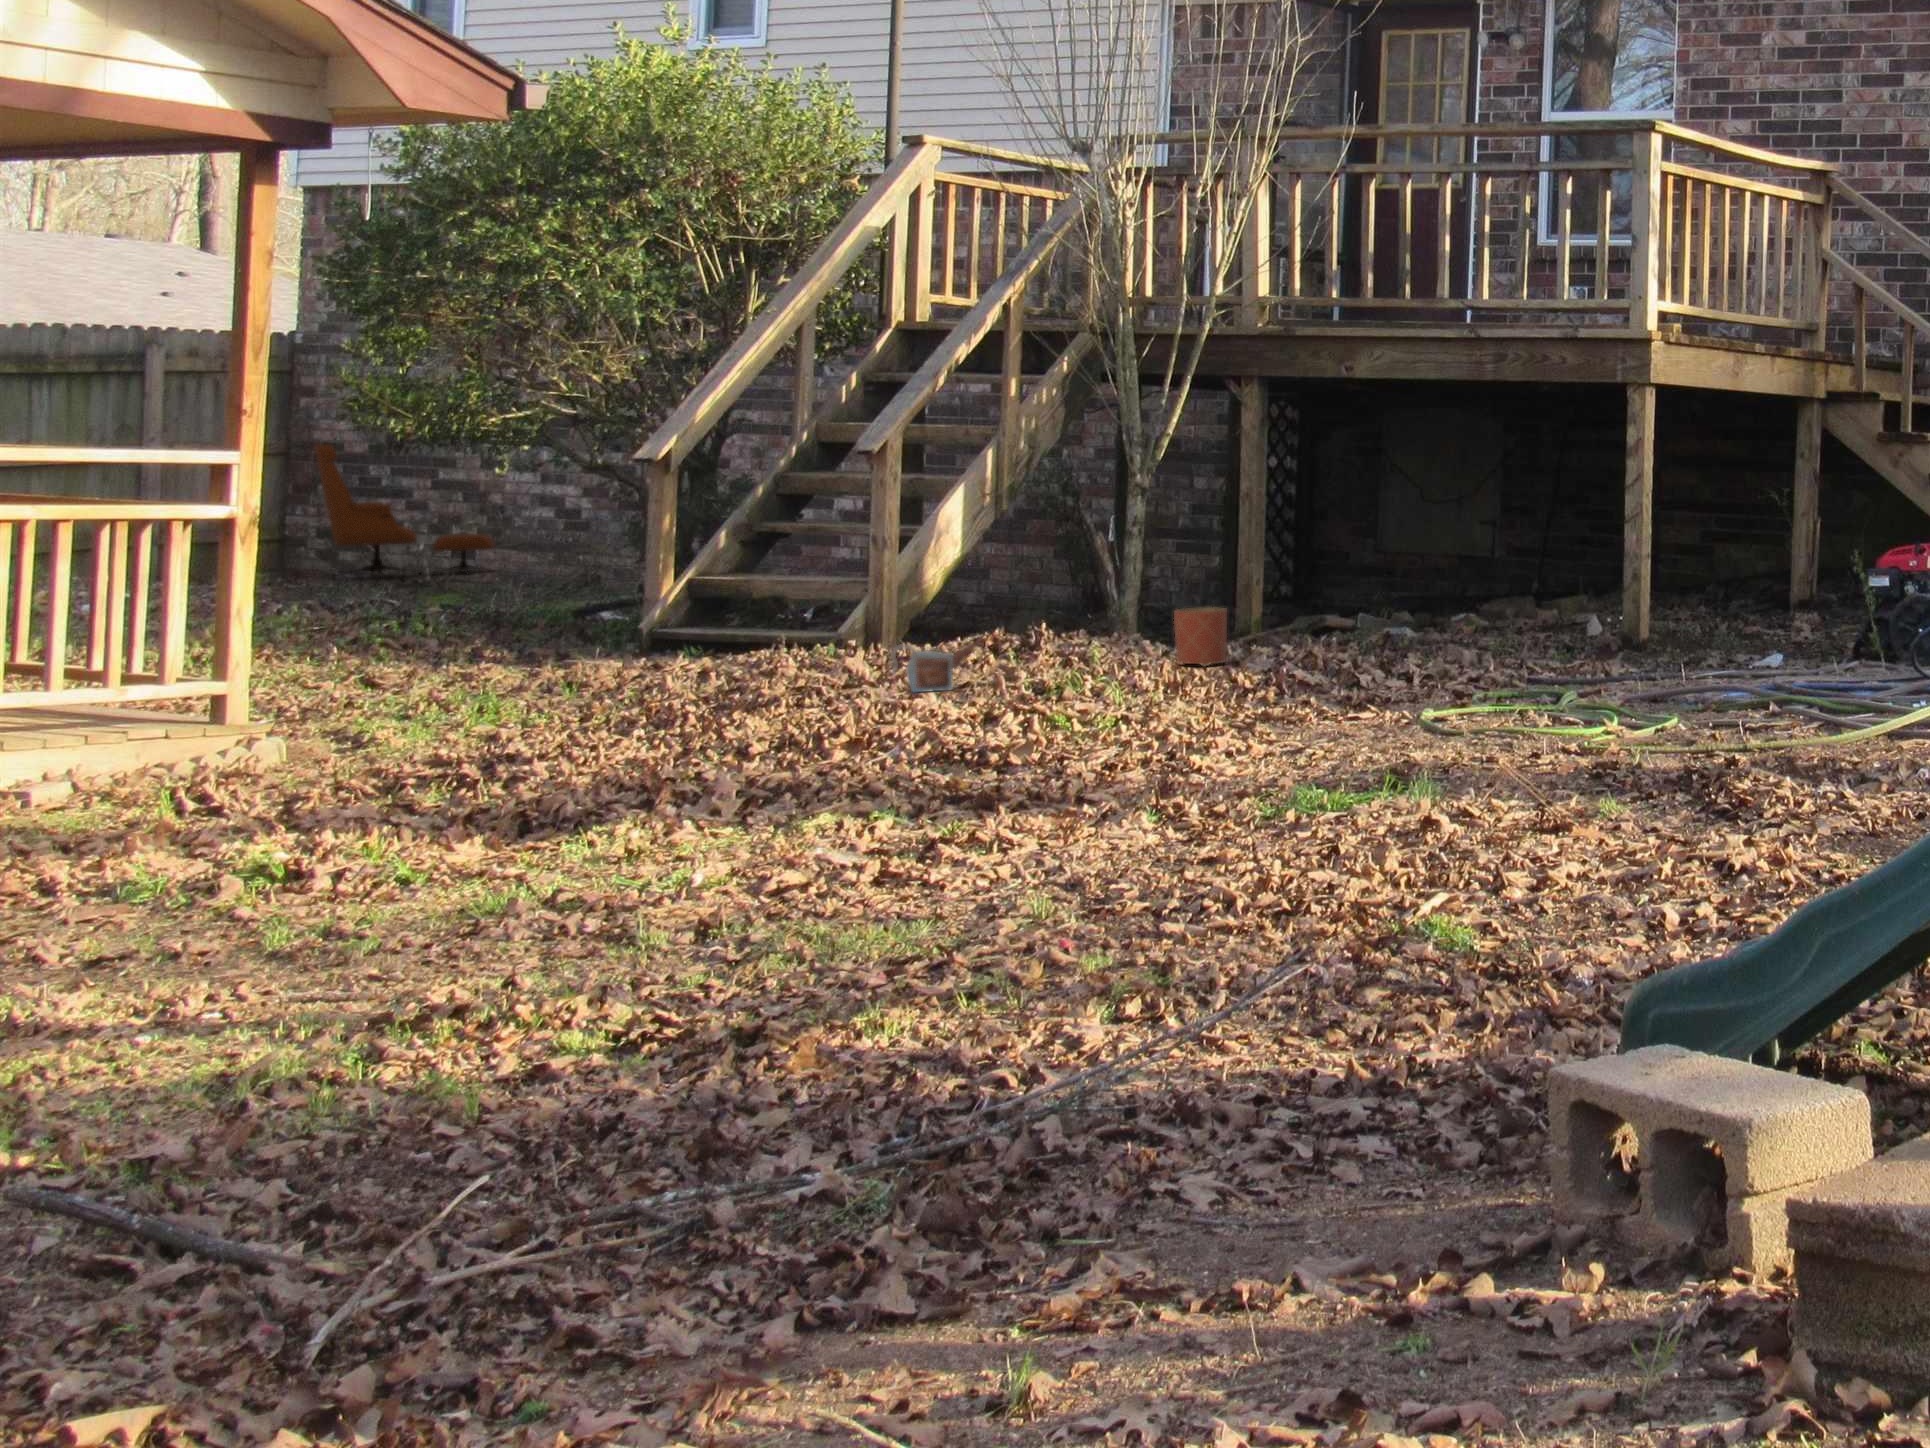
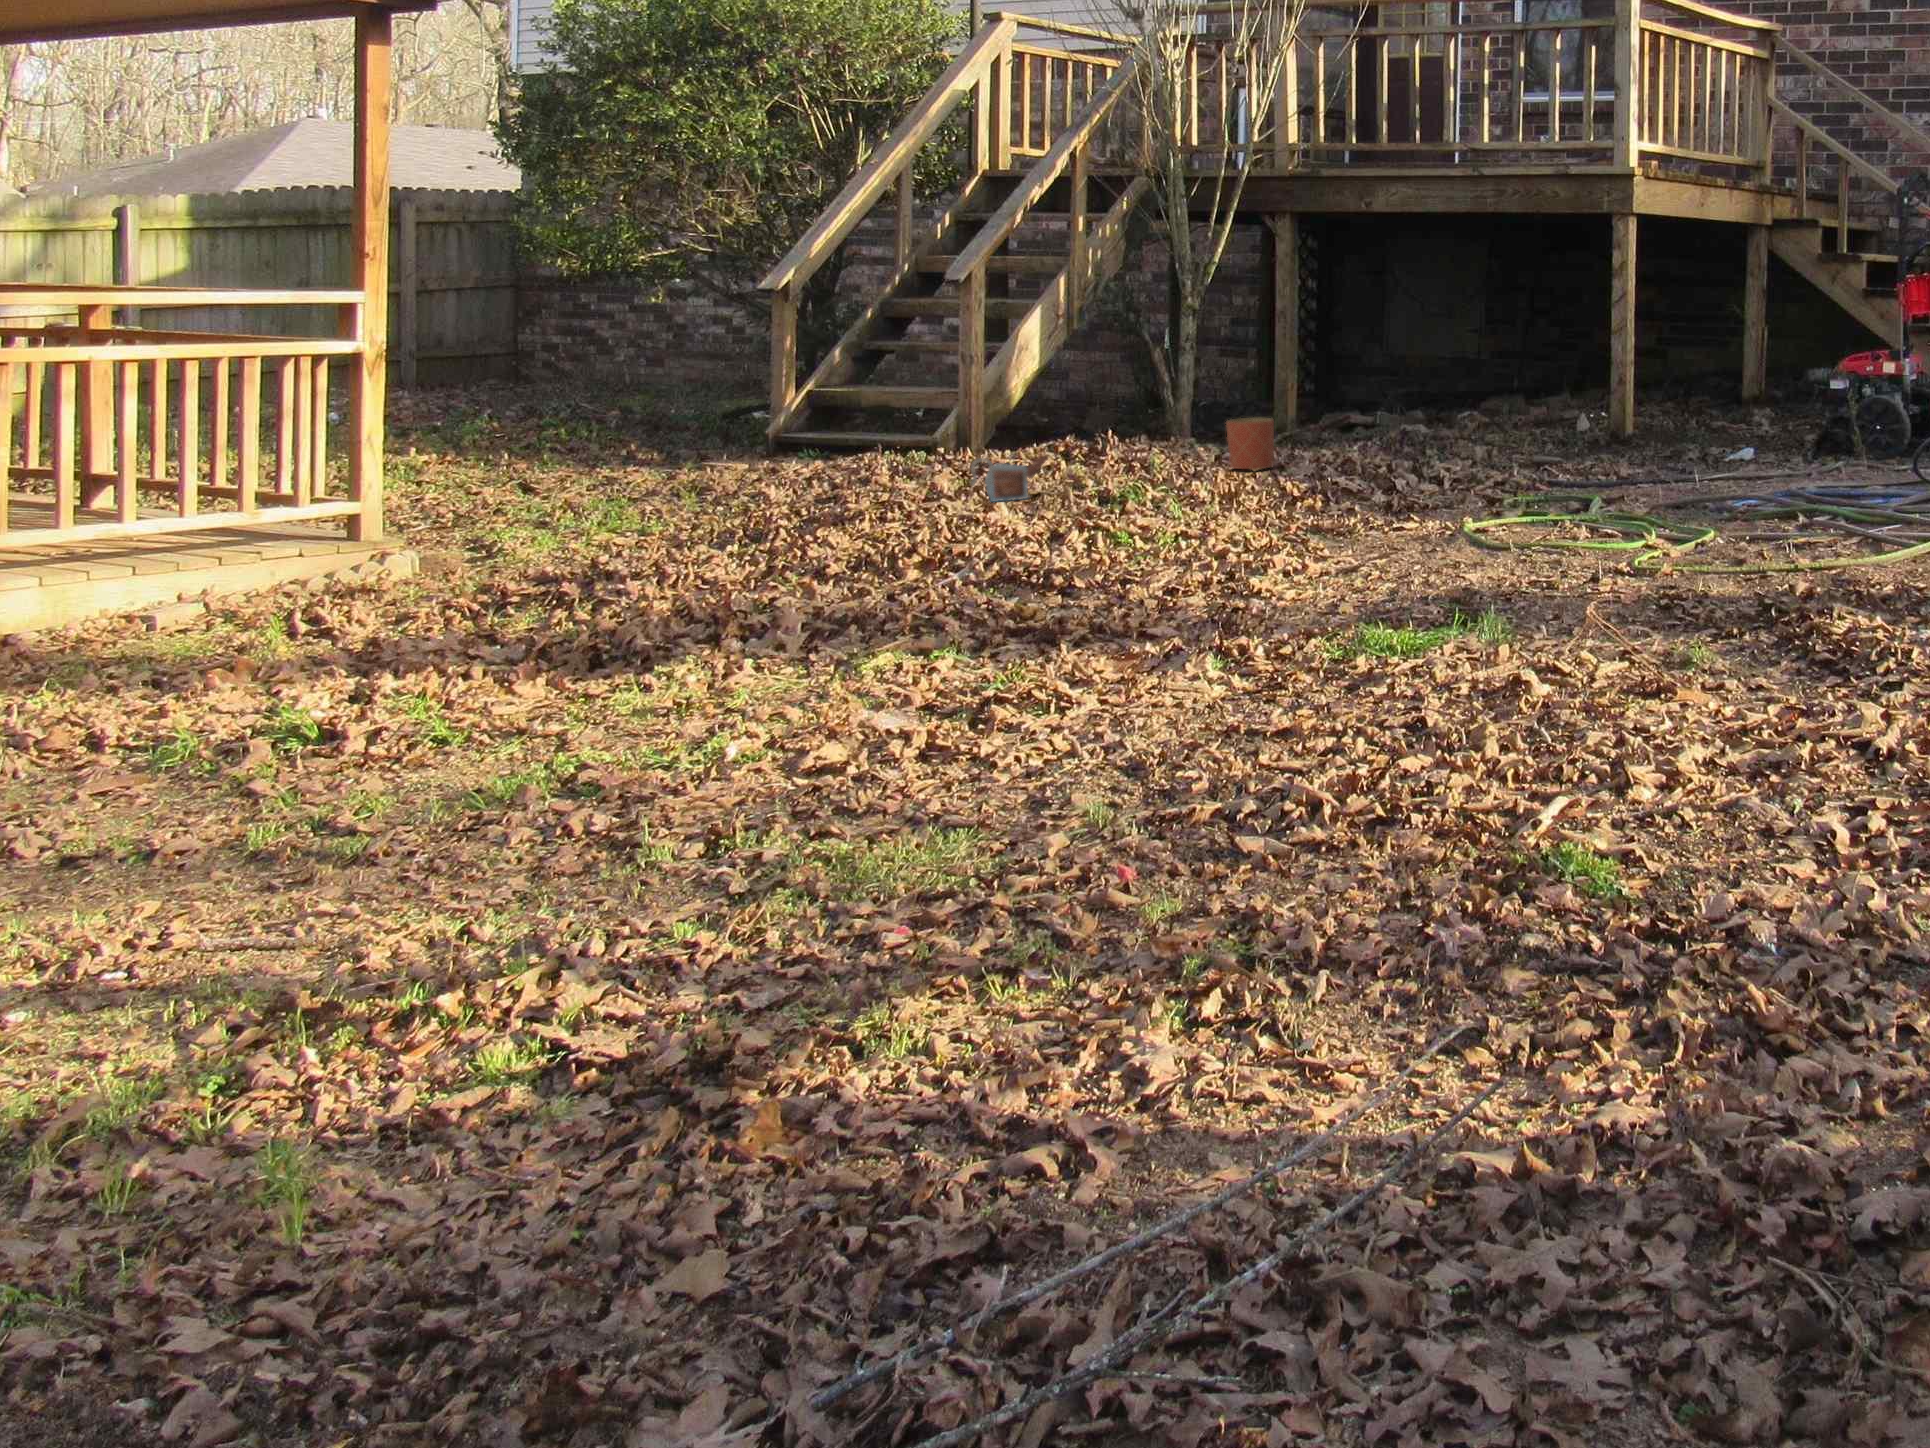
lounge chair: present [315,444,494,577] -> none [539,277,687,382]

